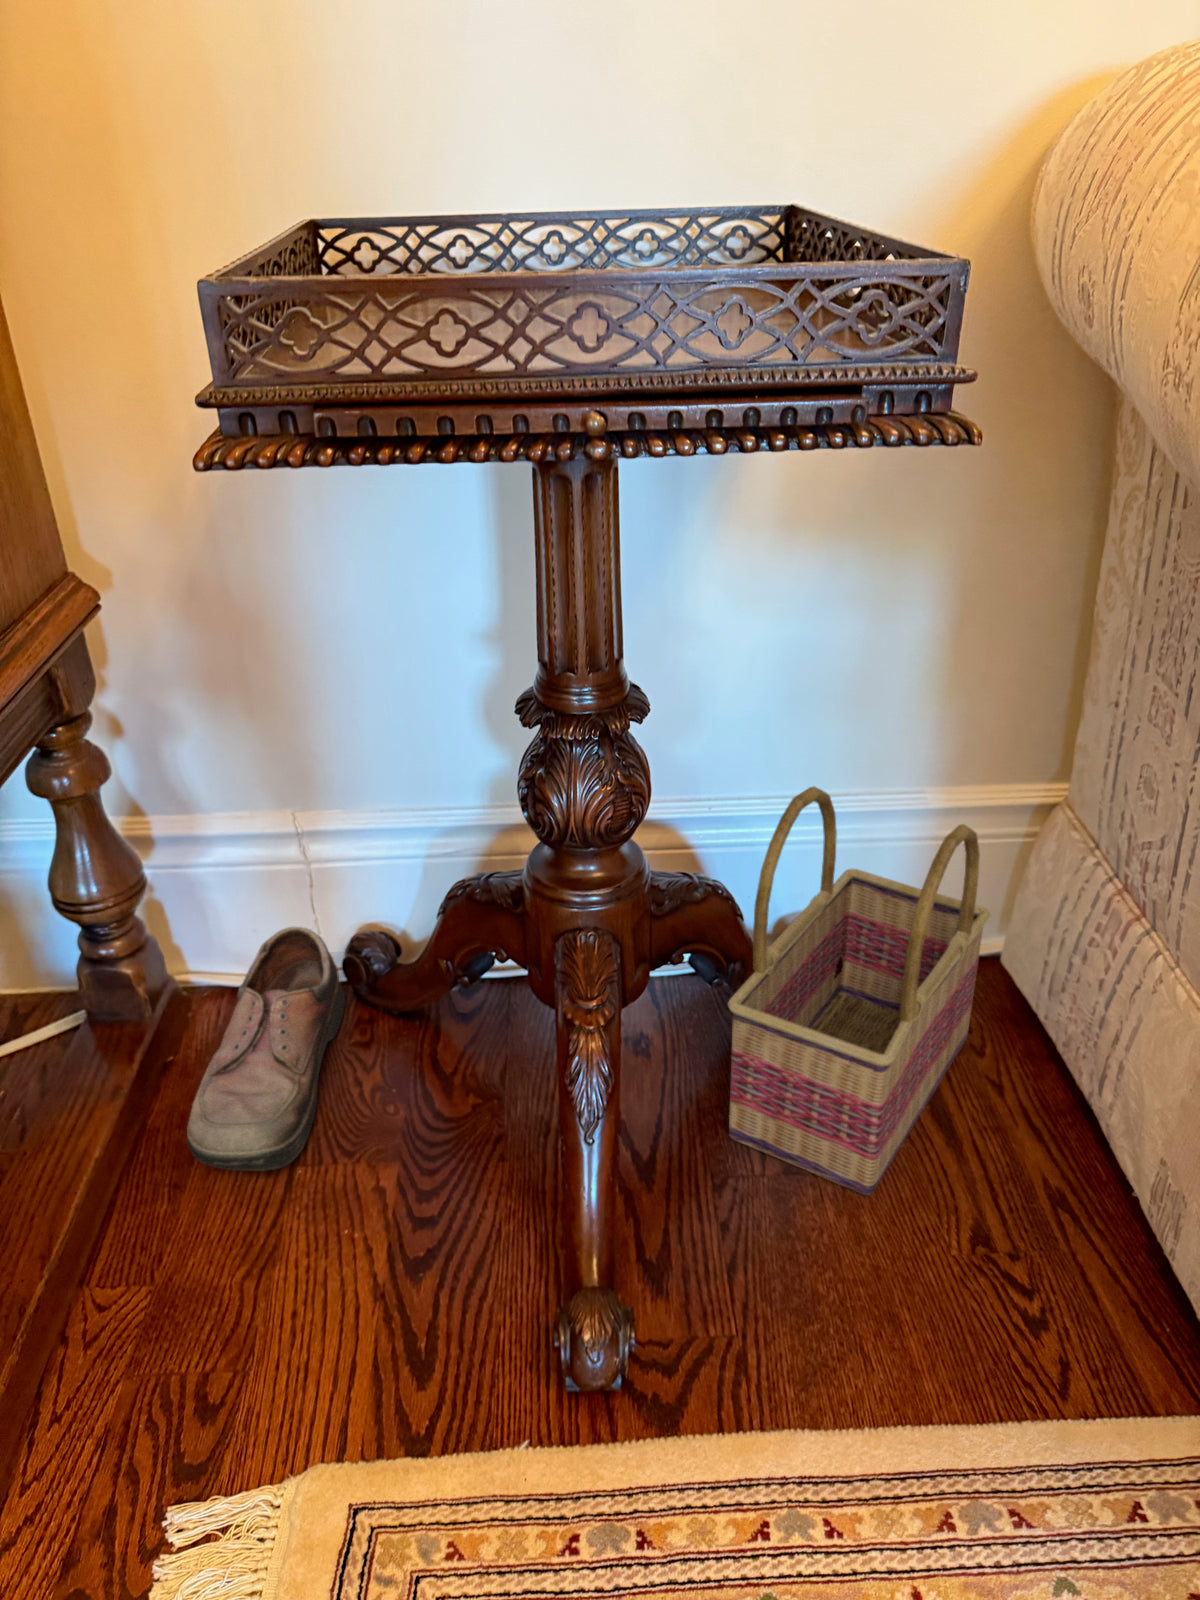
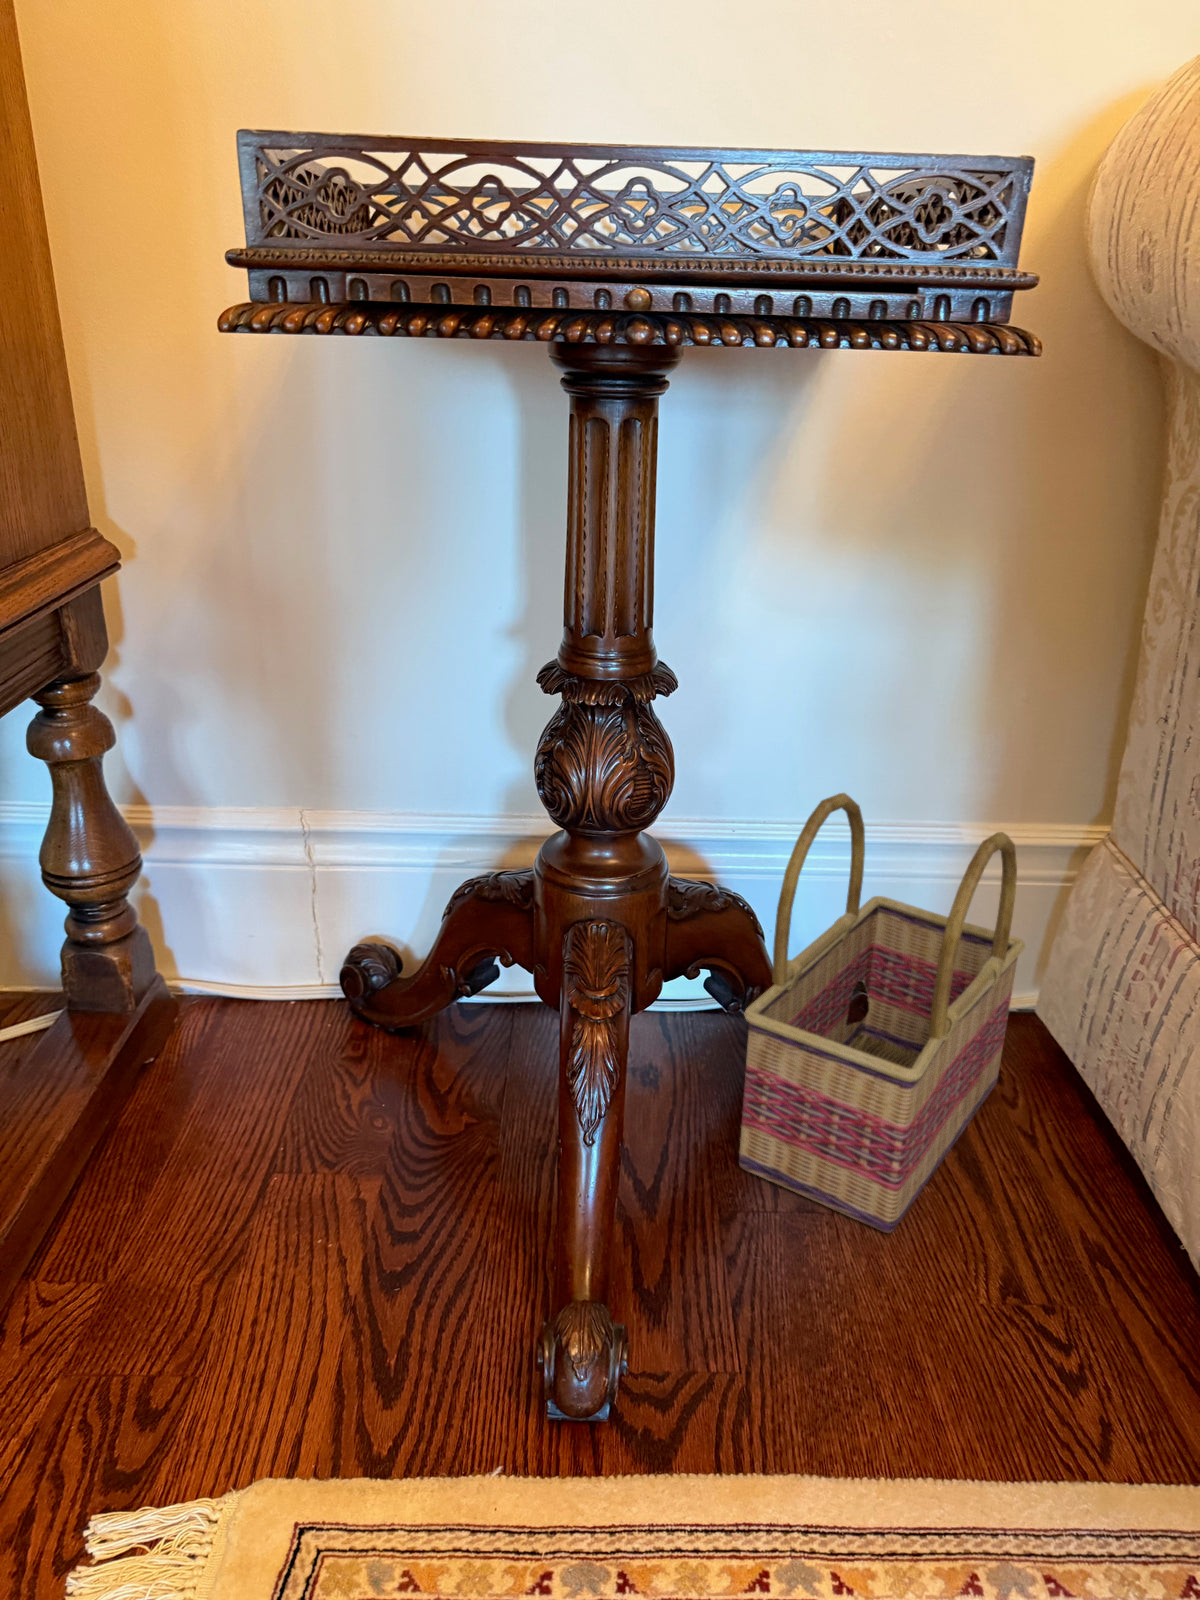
shoe: present [187,927,345,1171] -> none [159,929,341,1169]

